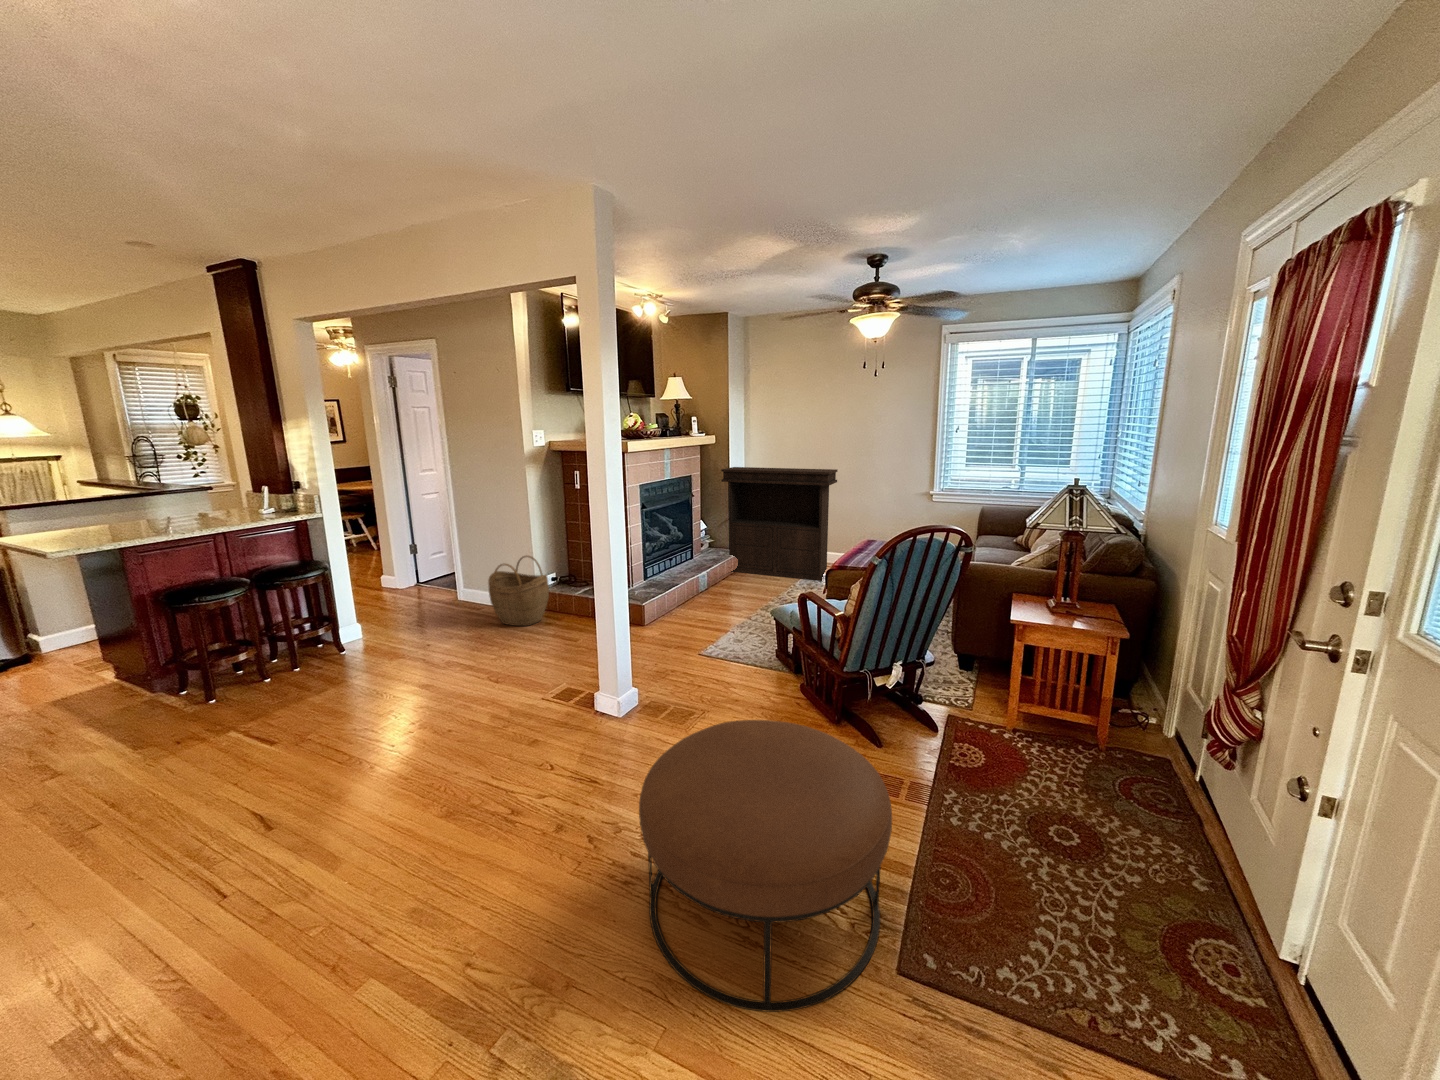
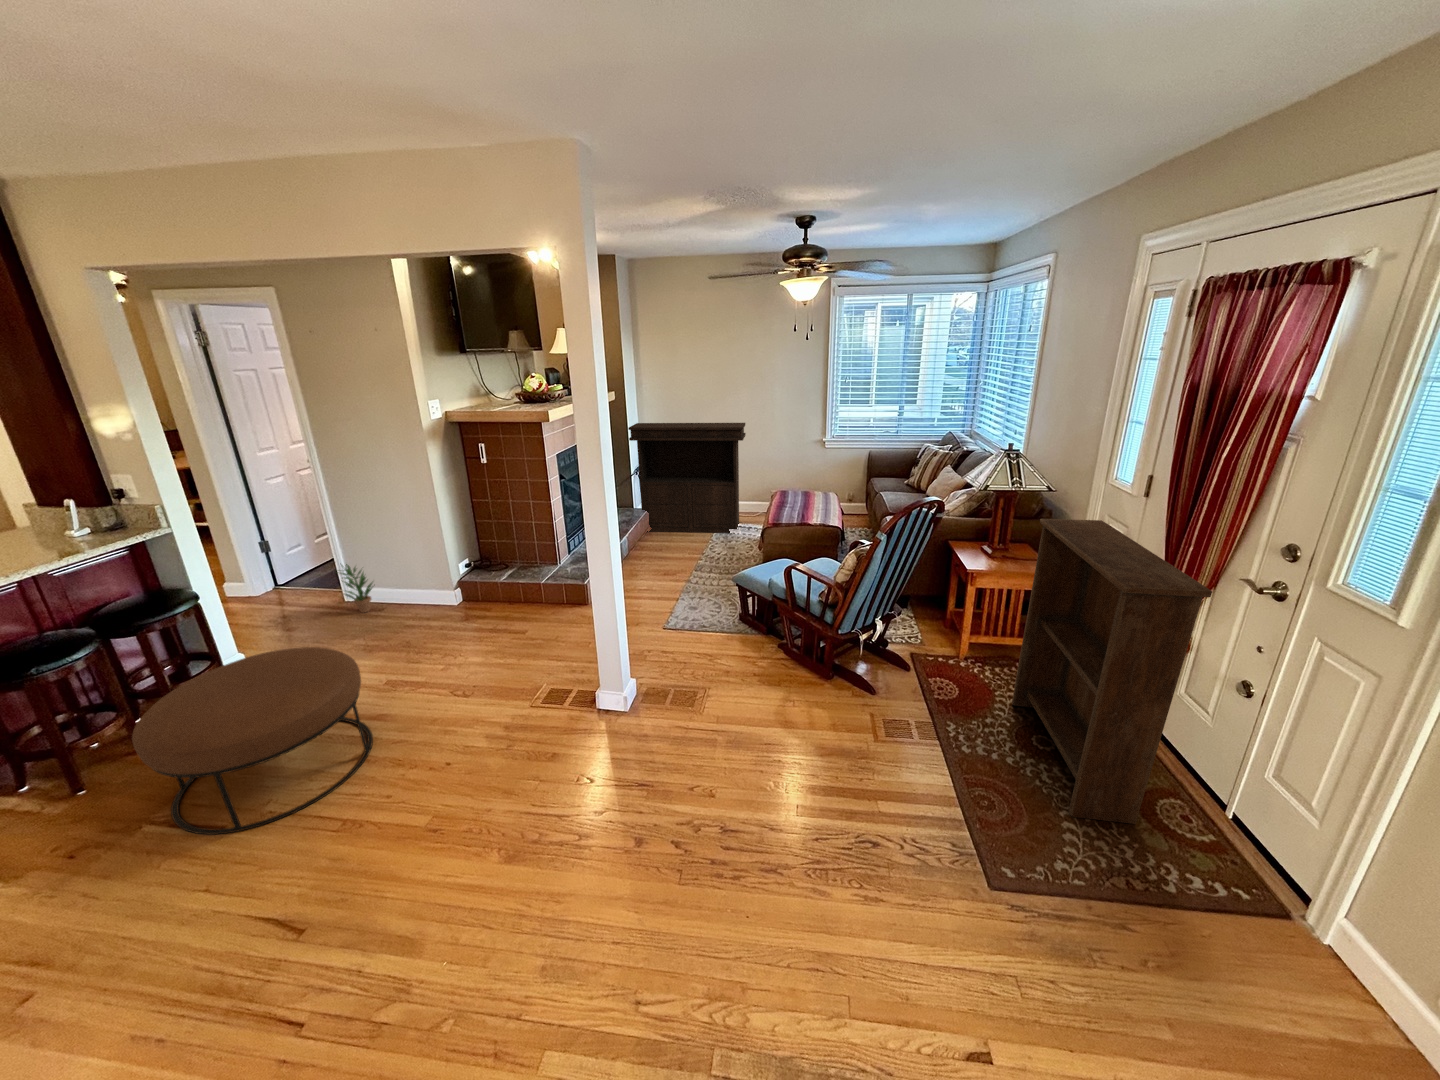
bookshelf: none [1044,554,1216,957] -> present [1012,519,1212,824]
woven basket: present [488,556,549,626] -> none [402,546,476,626]
potted plant: none [447,563,478,608] -> present [340,564,372,613]
ottoman: present [639,720,892,1012] -> present [132,647,373,834]

